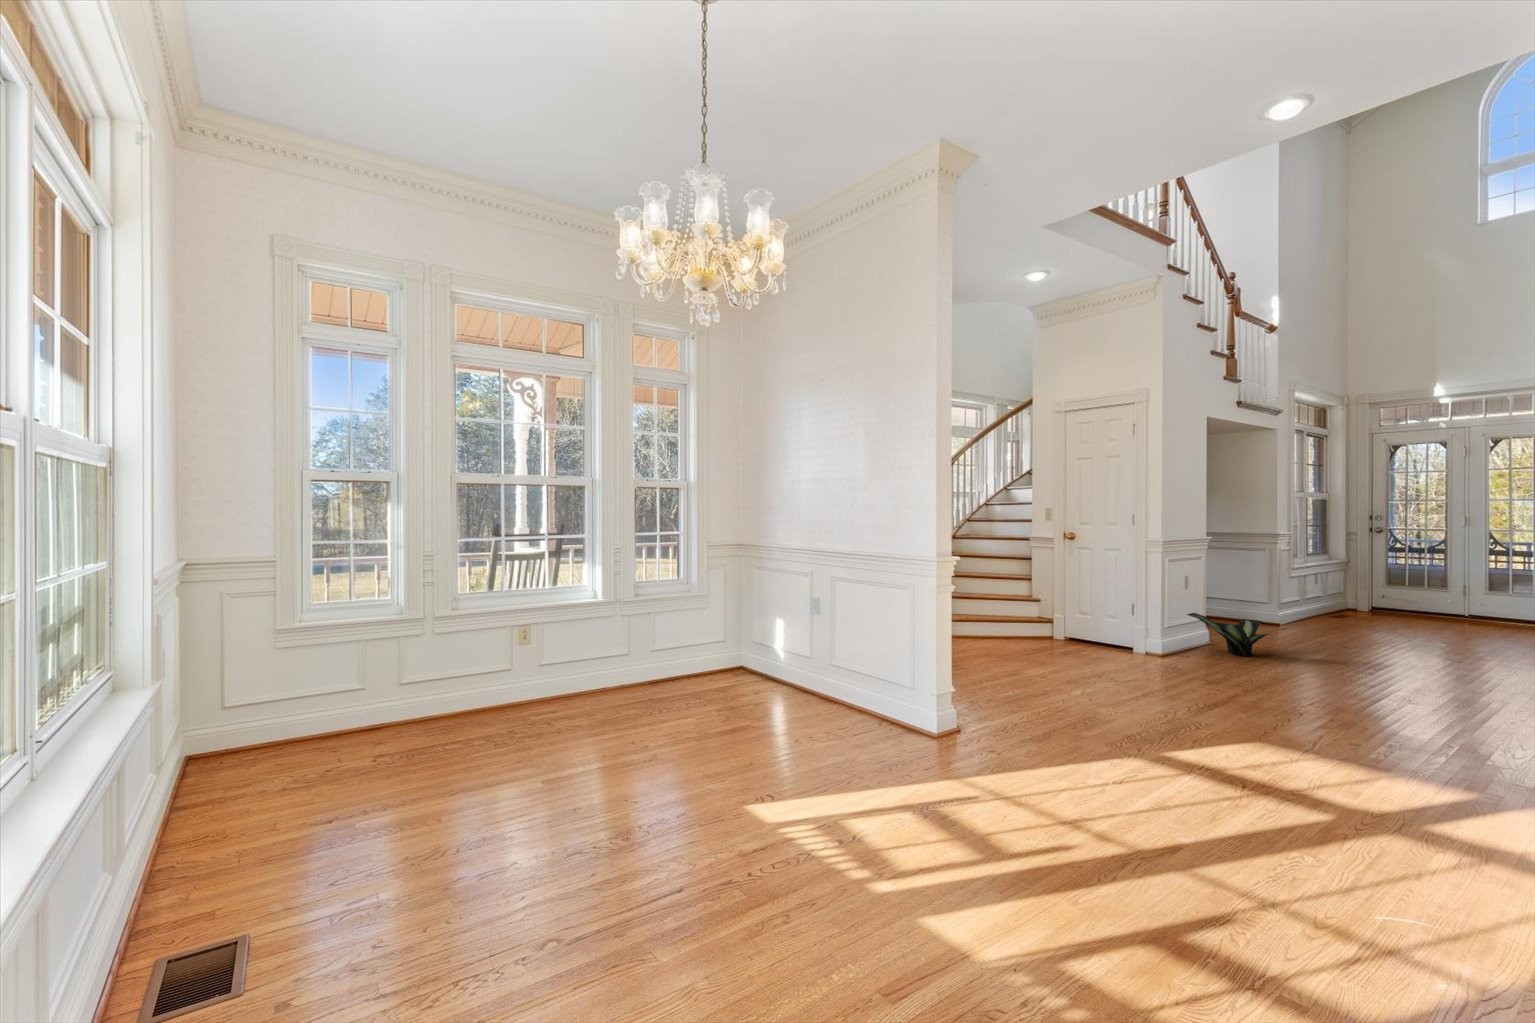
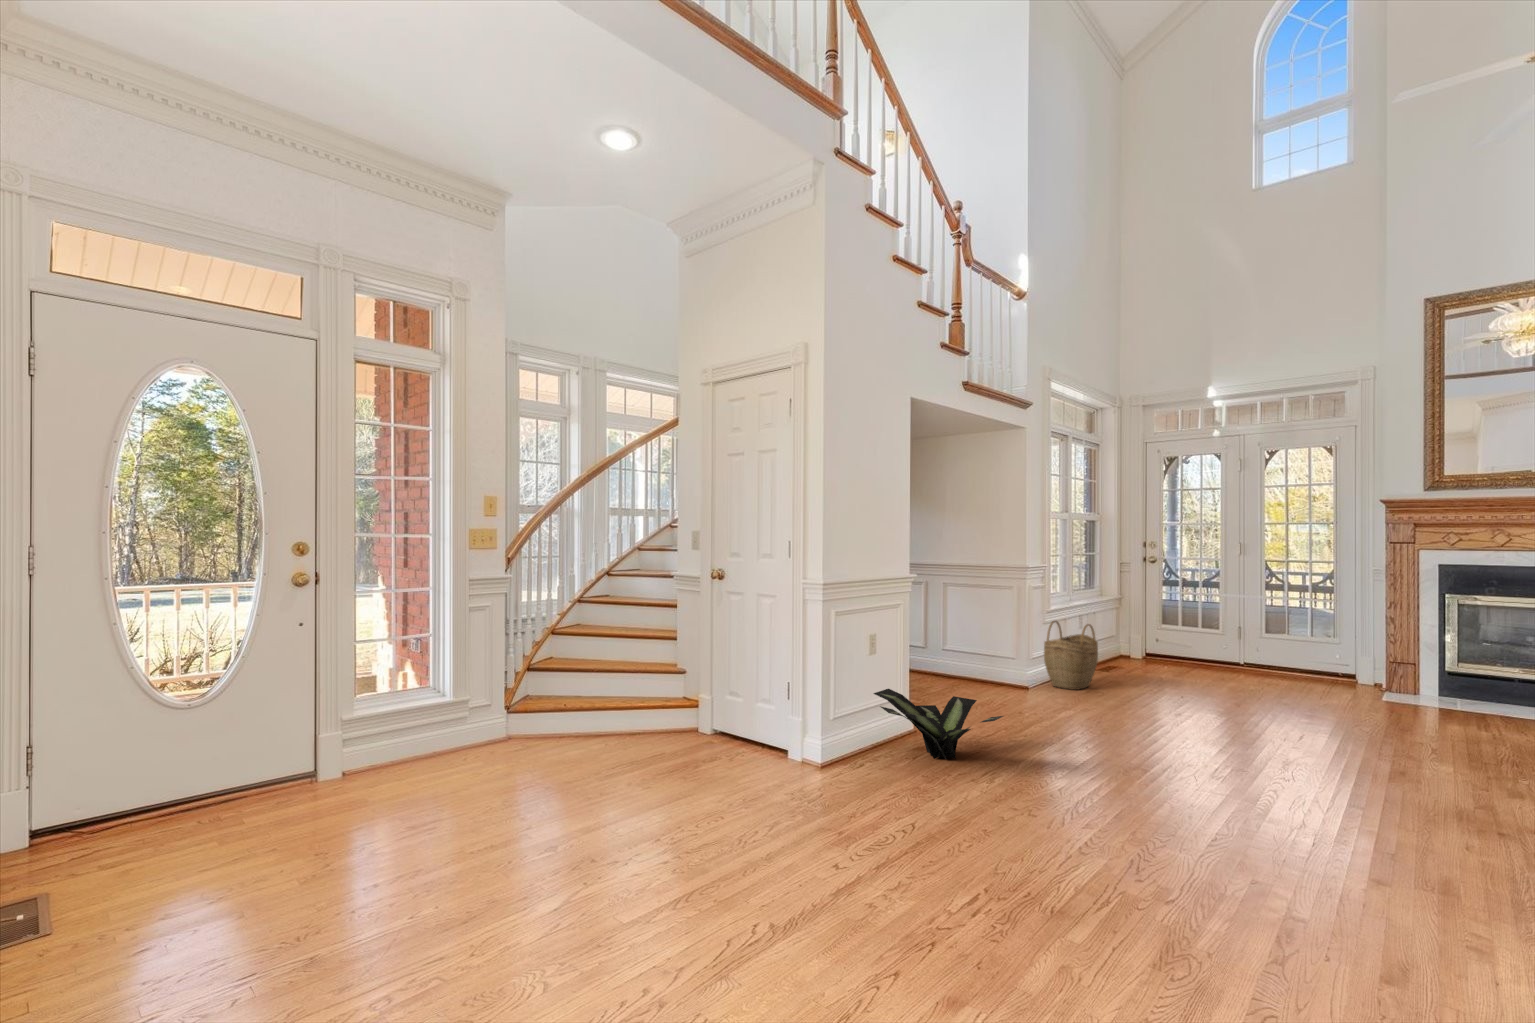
woven basket: none [1292,575,1339,627] -> present [1044,621,1098,690]

